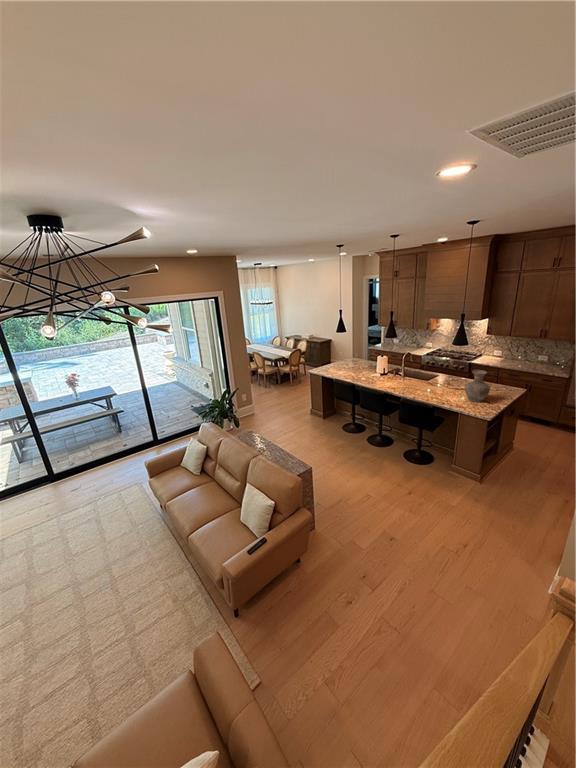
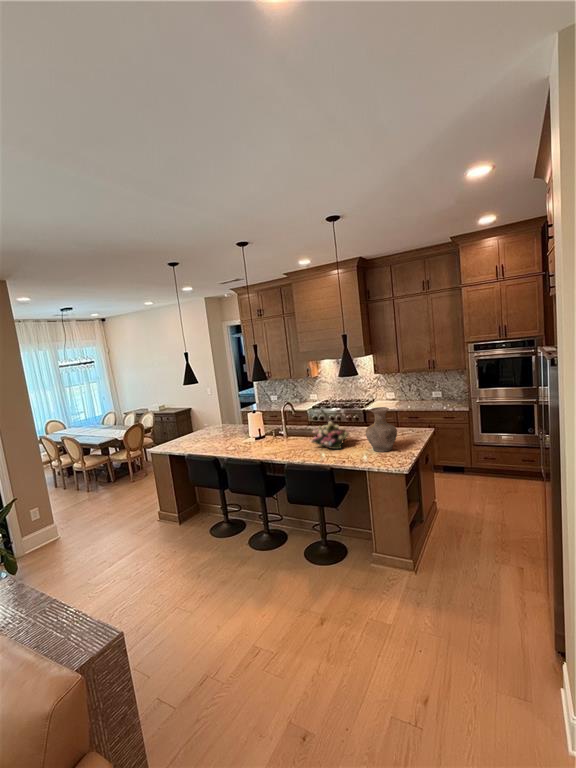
flower arrangement: none [421,373,452,394] -> present [310,422,349,449]

